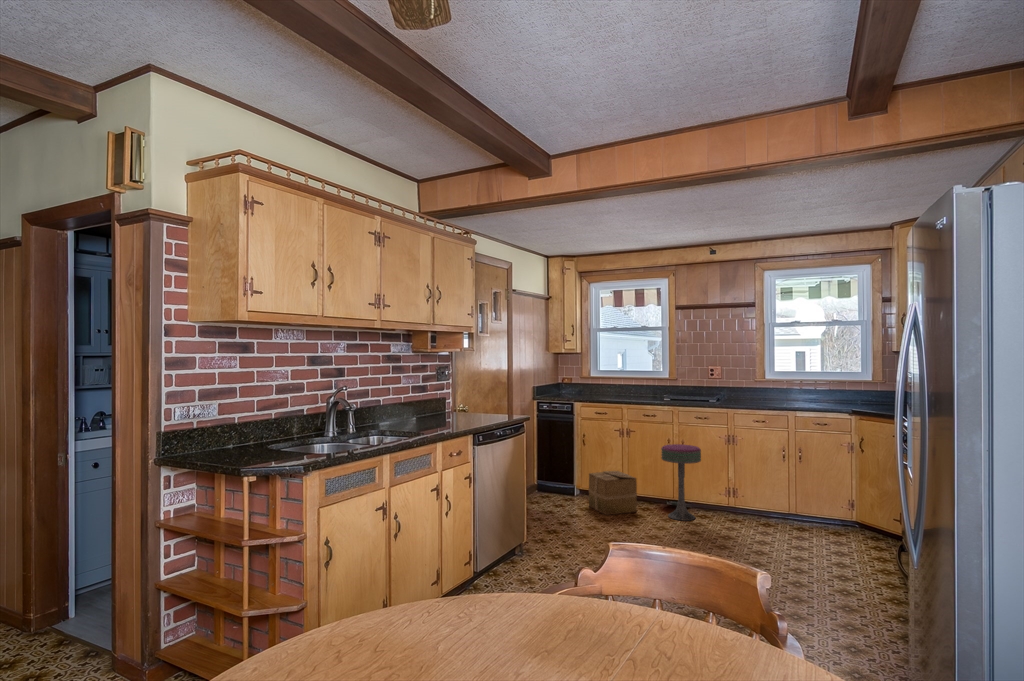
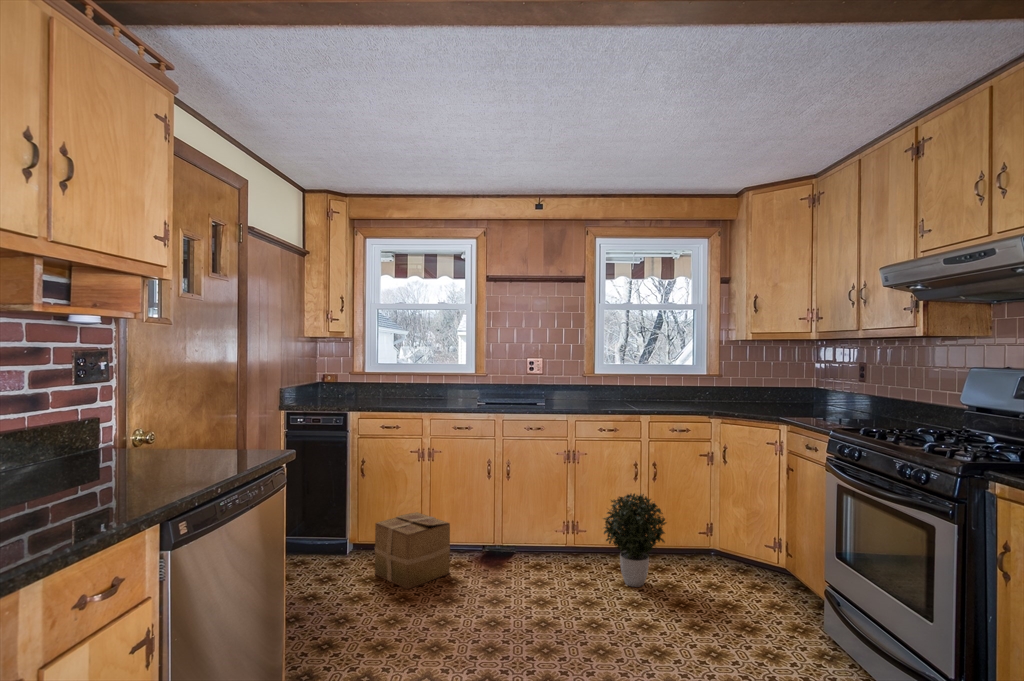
bar stool: present [661,444,701,521] -> none [488,467,543,580]
potted plant: none [742,467,793,535] -> present [603,494,666,587]

